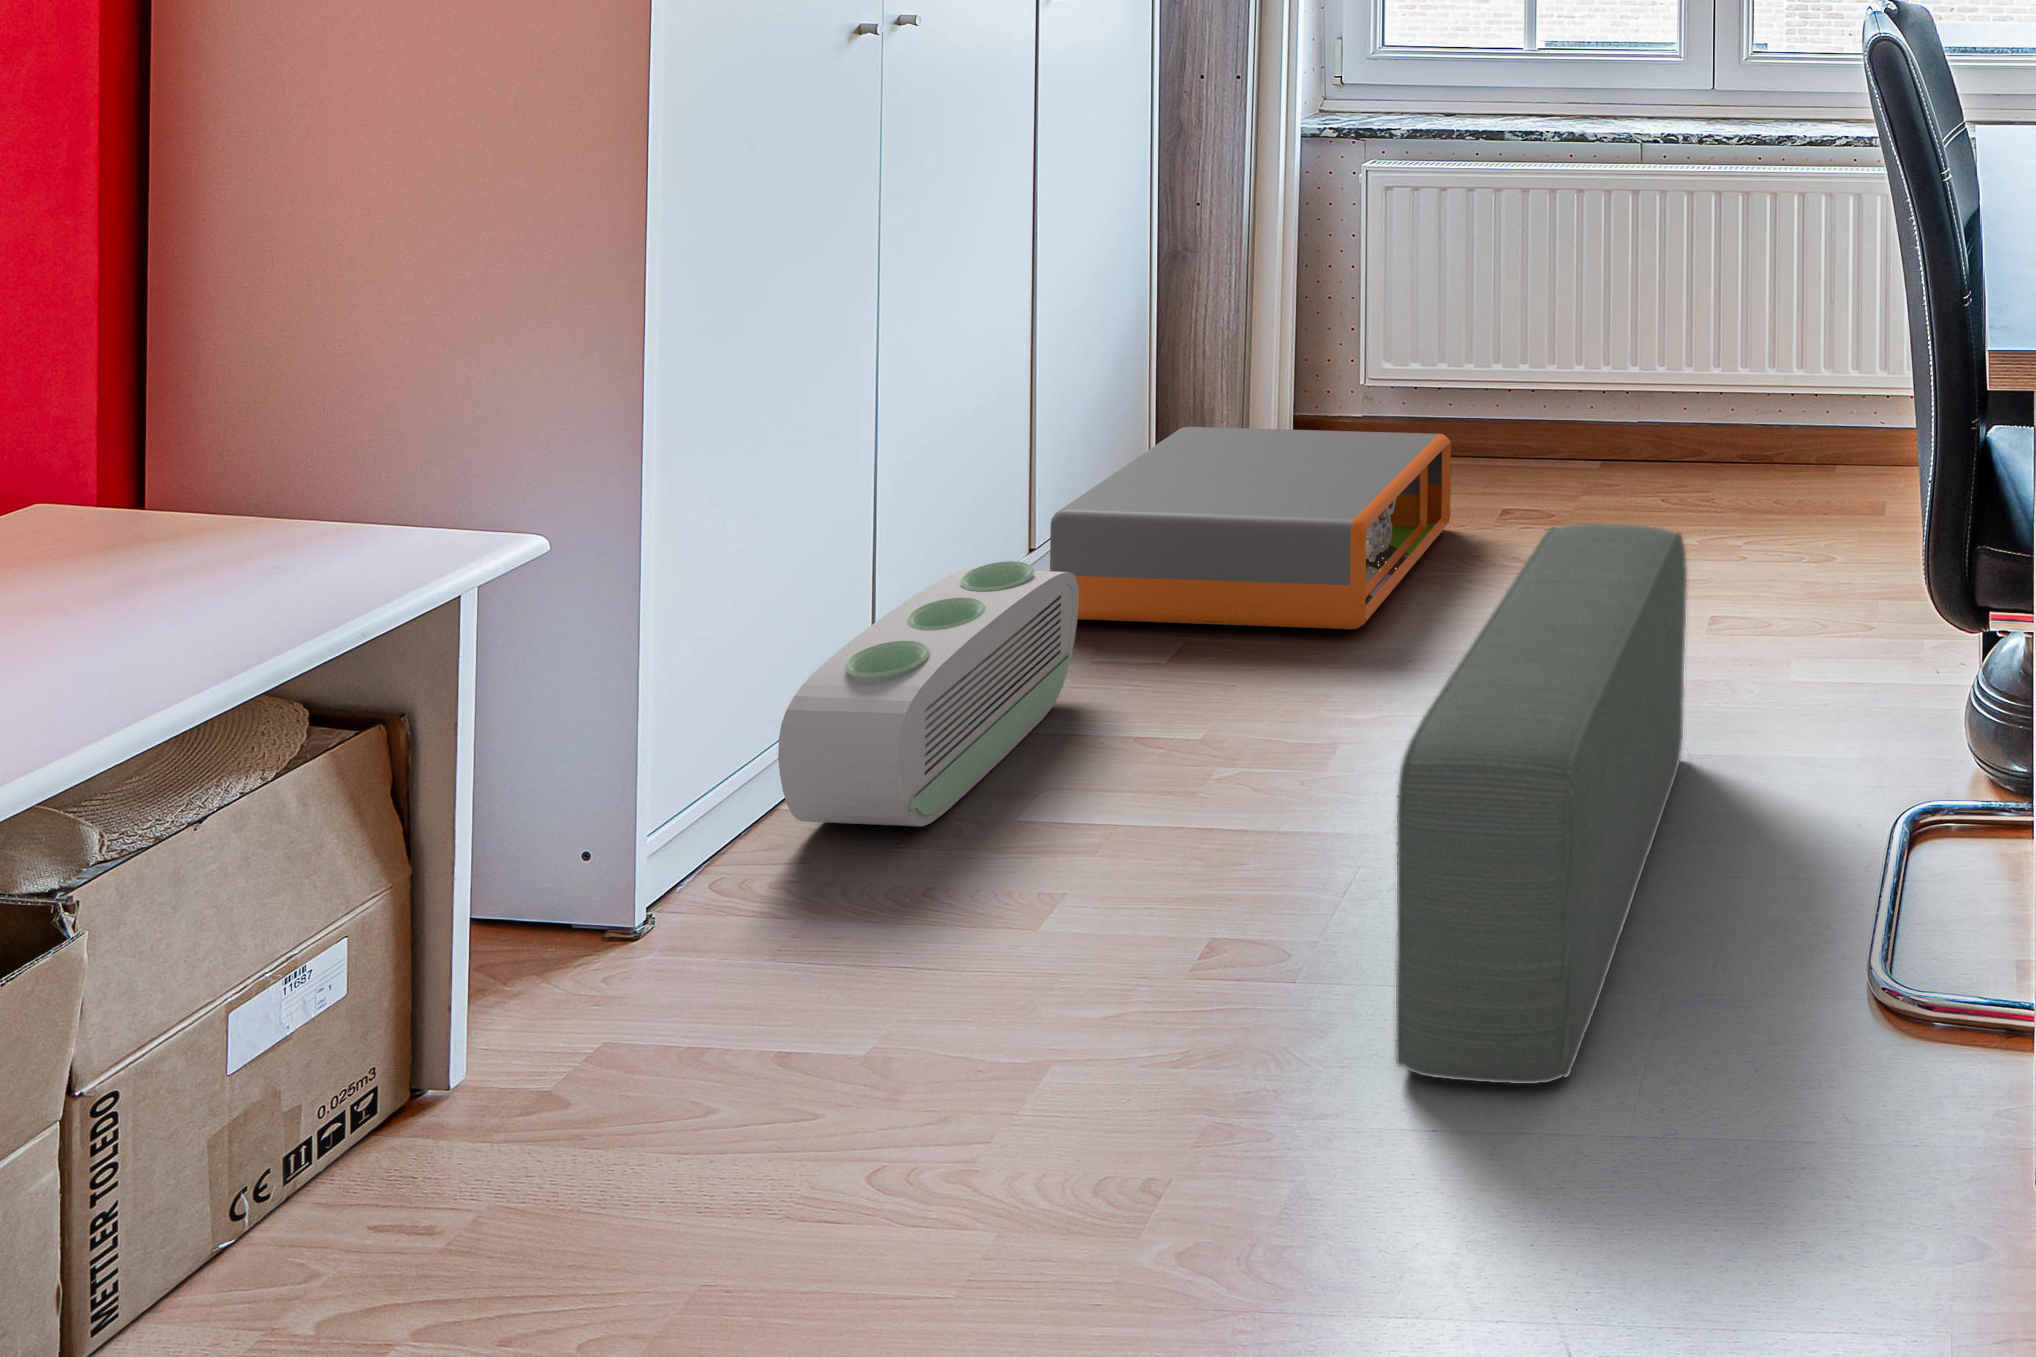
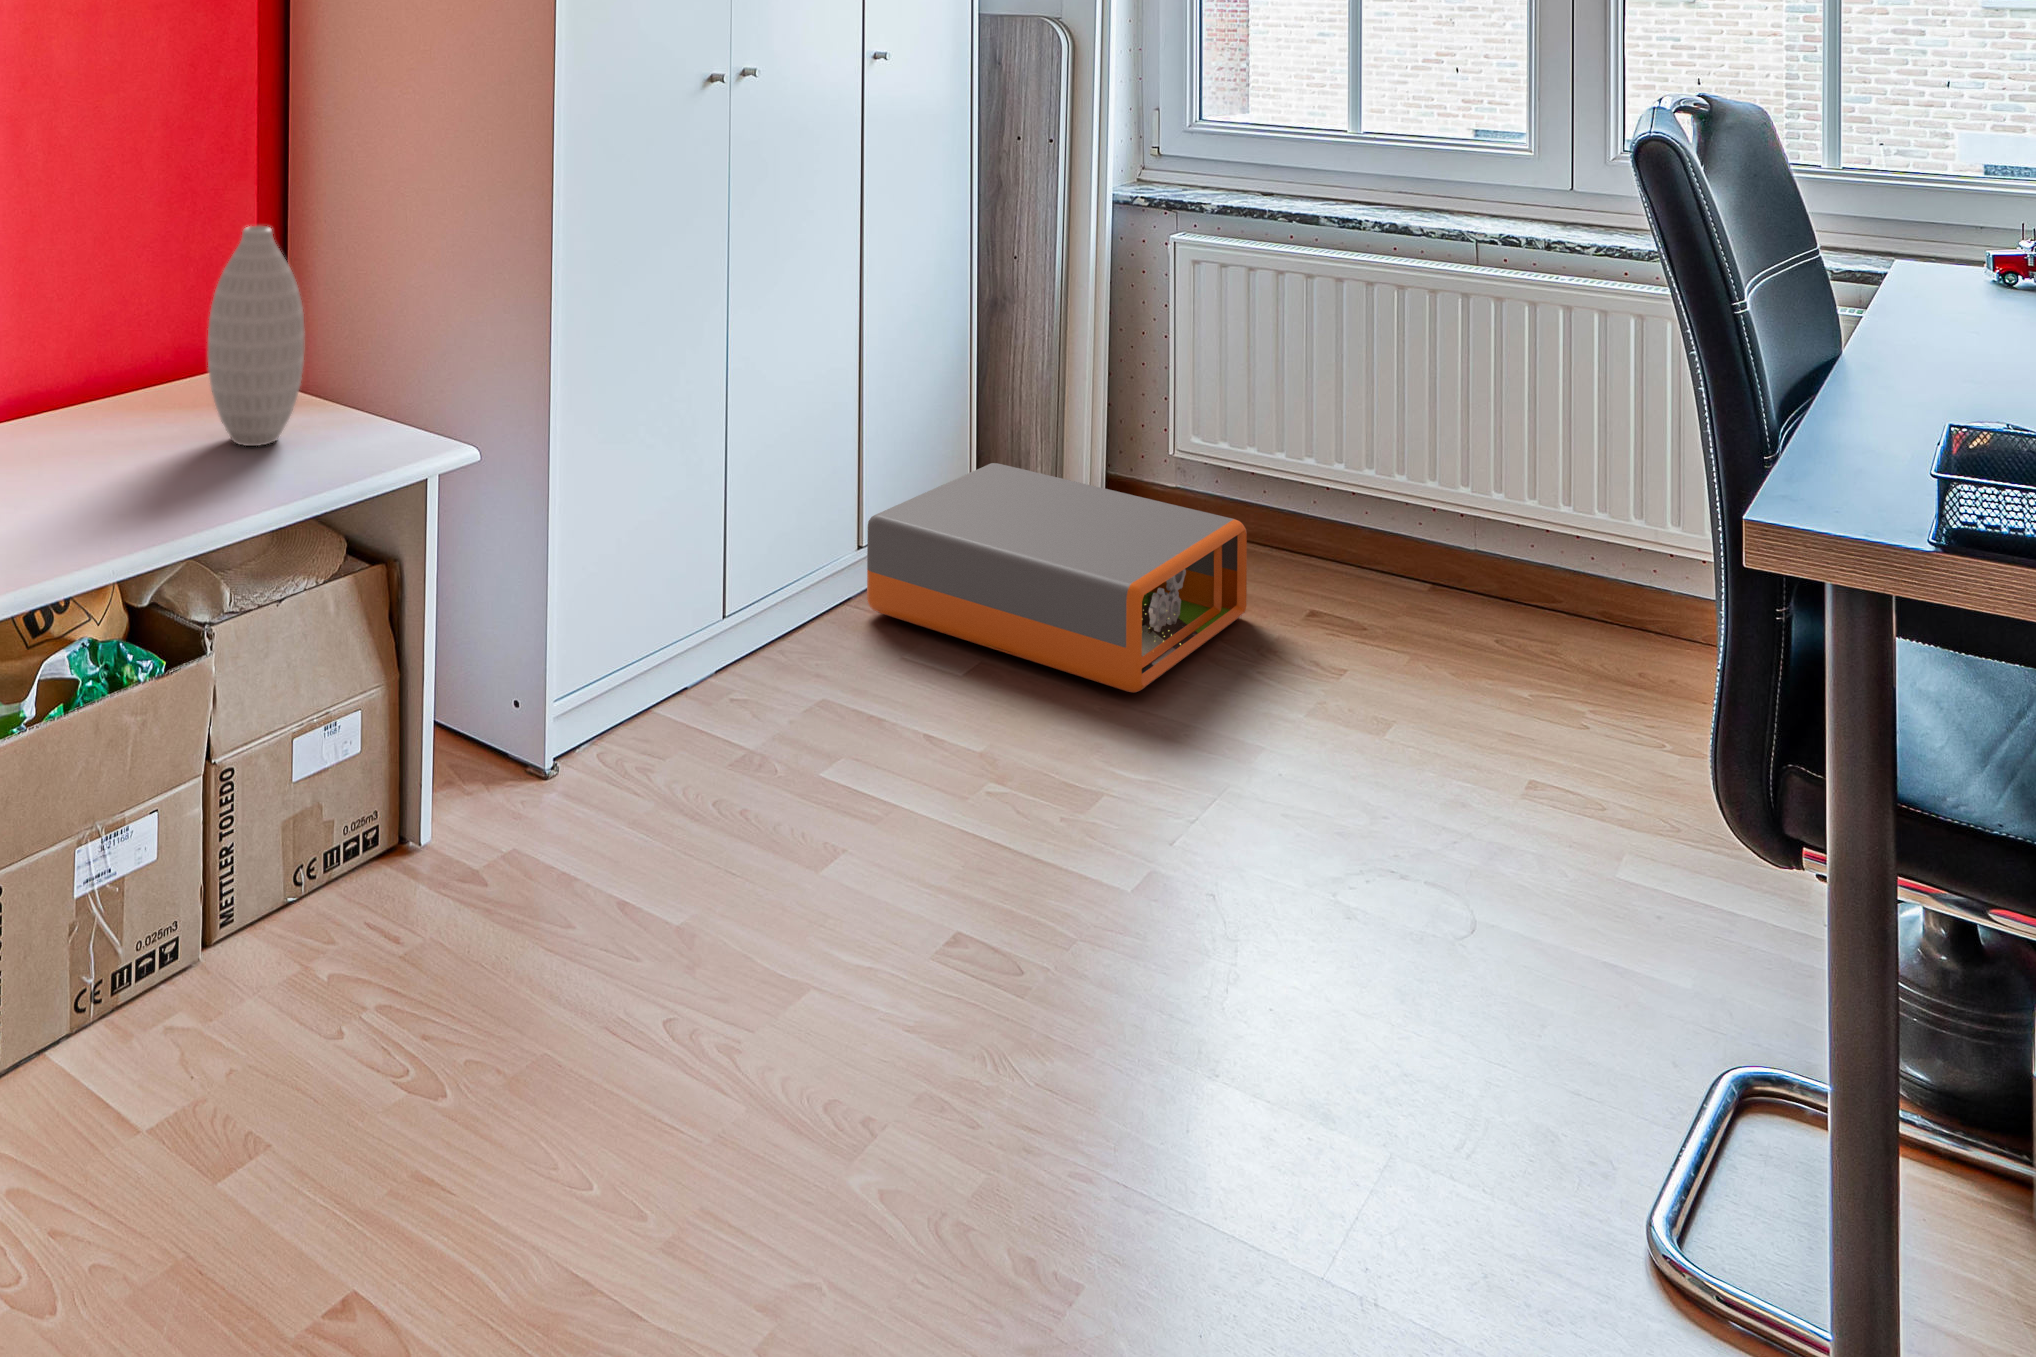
vase: none [38,283,235,614] -> present [208,226,305,446]
pouf: present [1396,523,1687,1084] -> none [1098,639,1466,1210]
air purifier: present [778,561,1079,826] -> none [641,547,882,756]

